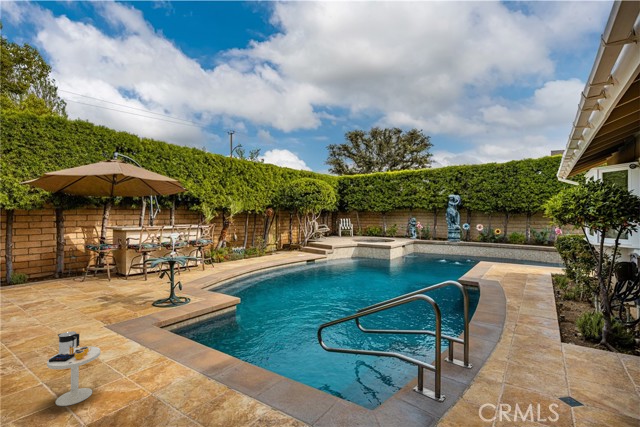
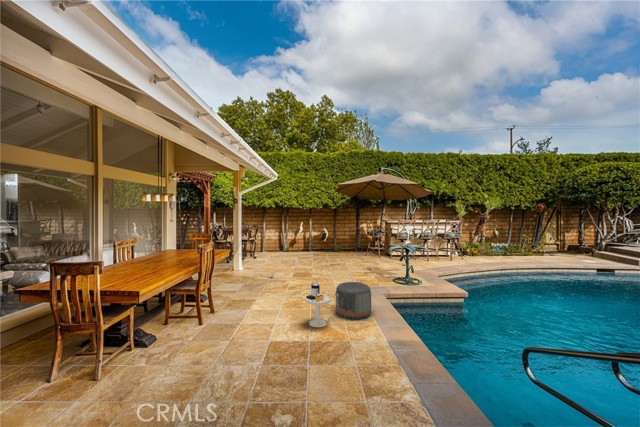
pouf: none [94,314,155,372] -> present [336,282,371,320]

